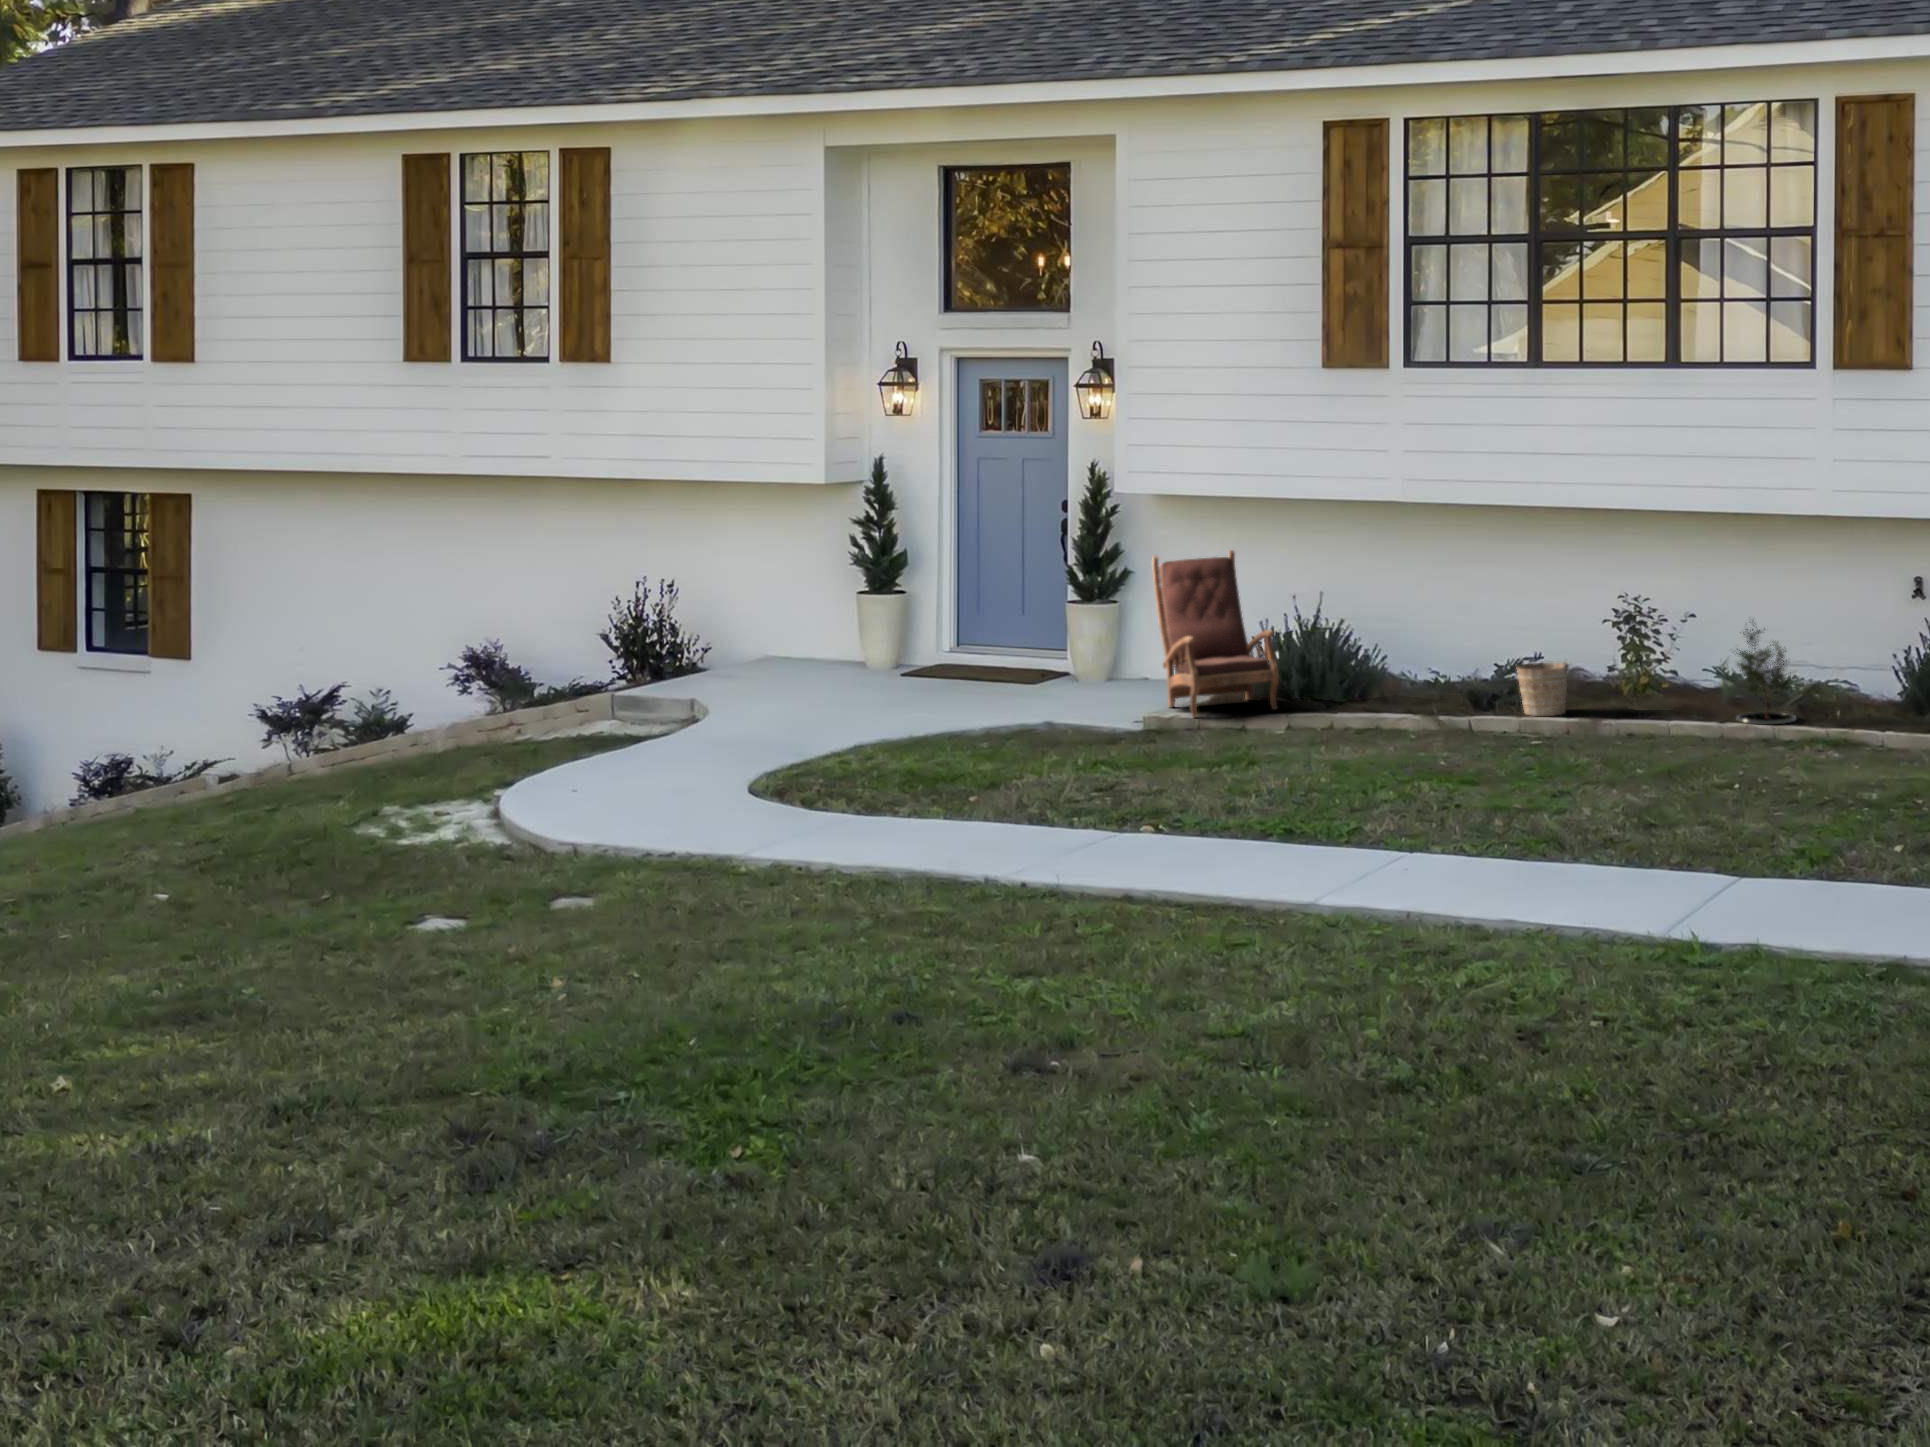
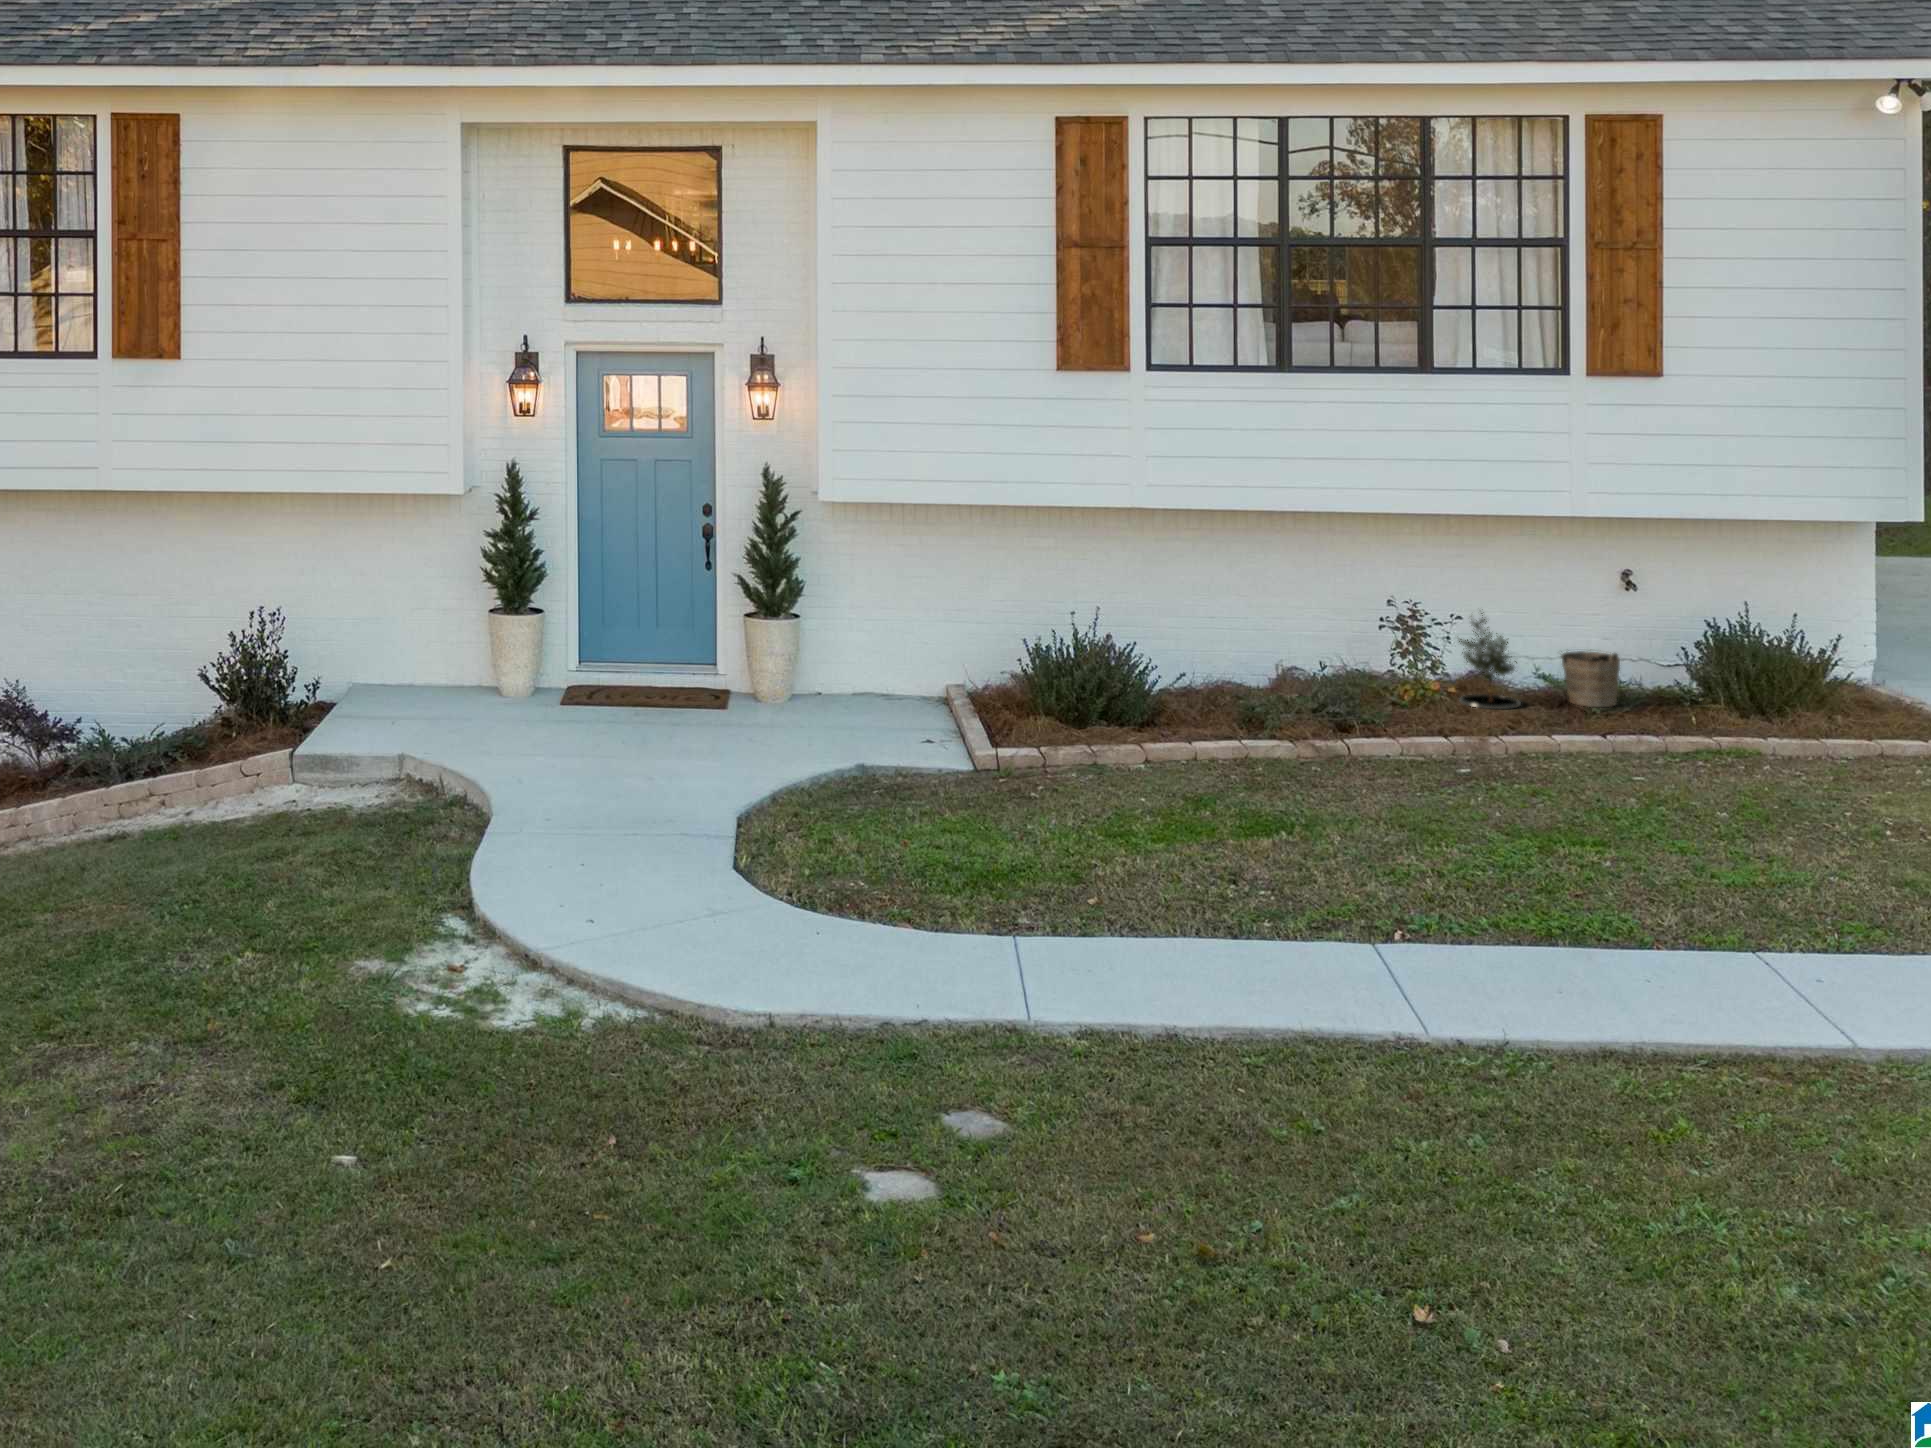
armchair: present [1152,550,1279,718] -> none [852,554,1012,734]
bucket: present [1516,661,1569,716] -> present [1561,649,1620,707]

